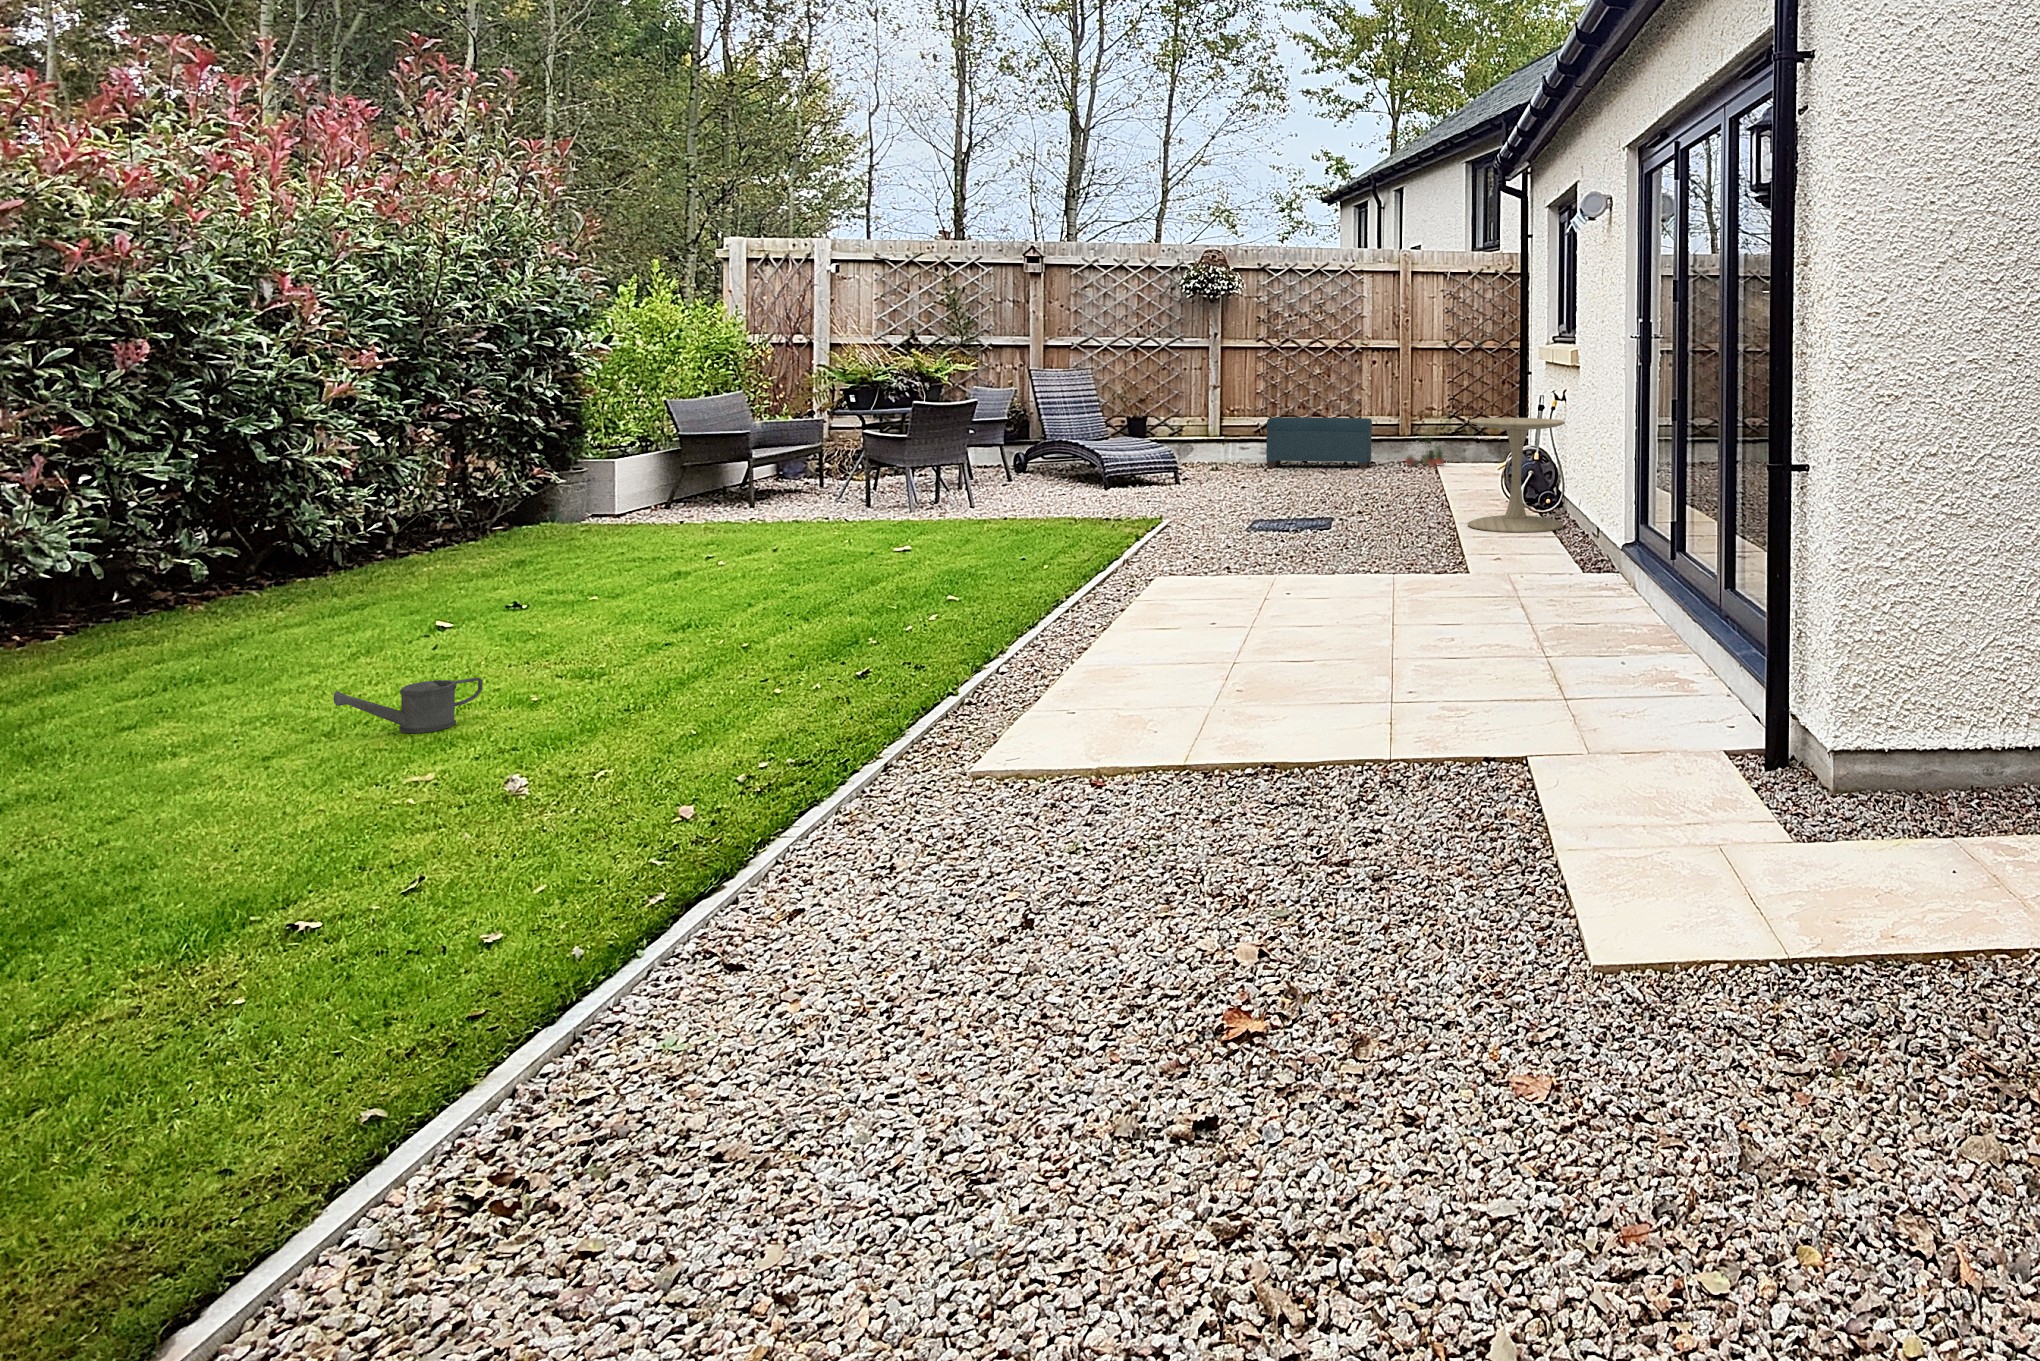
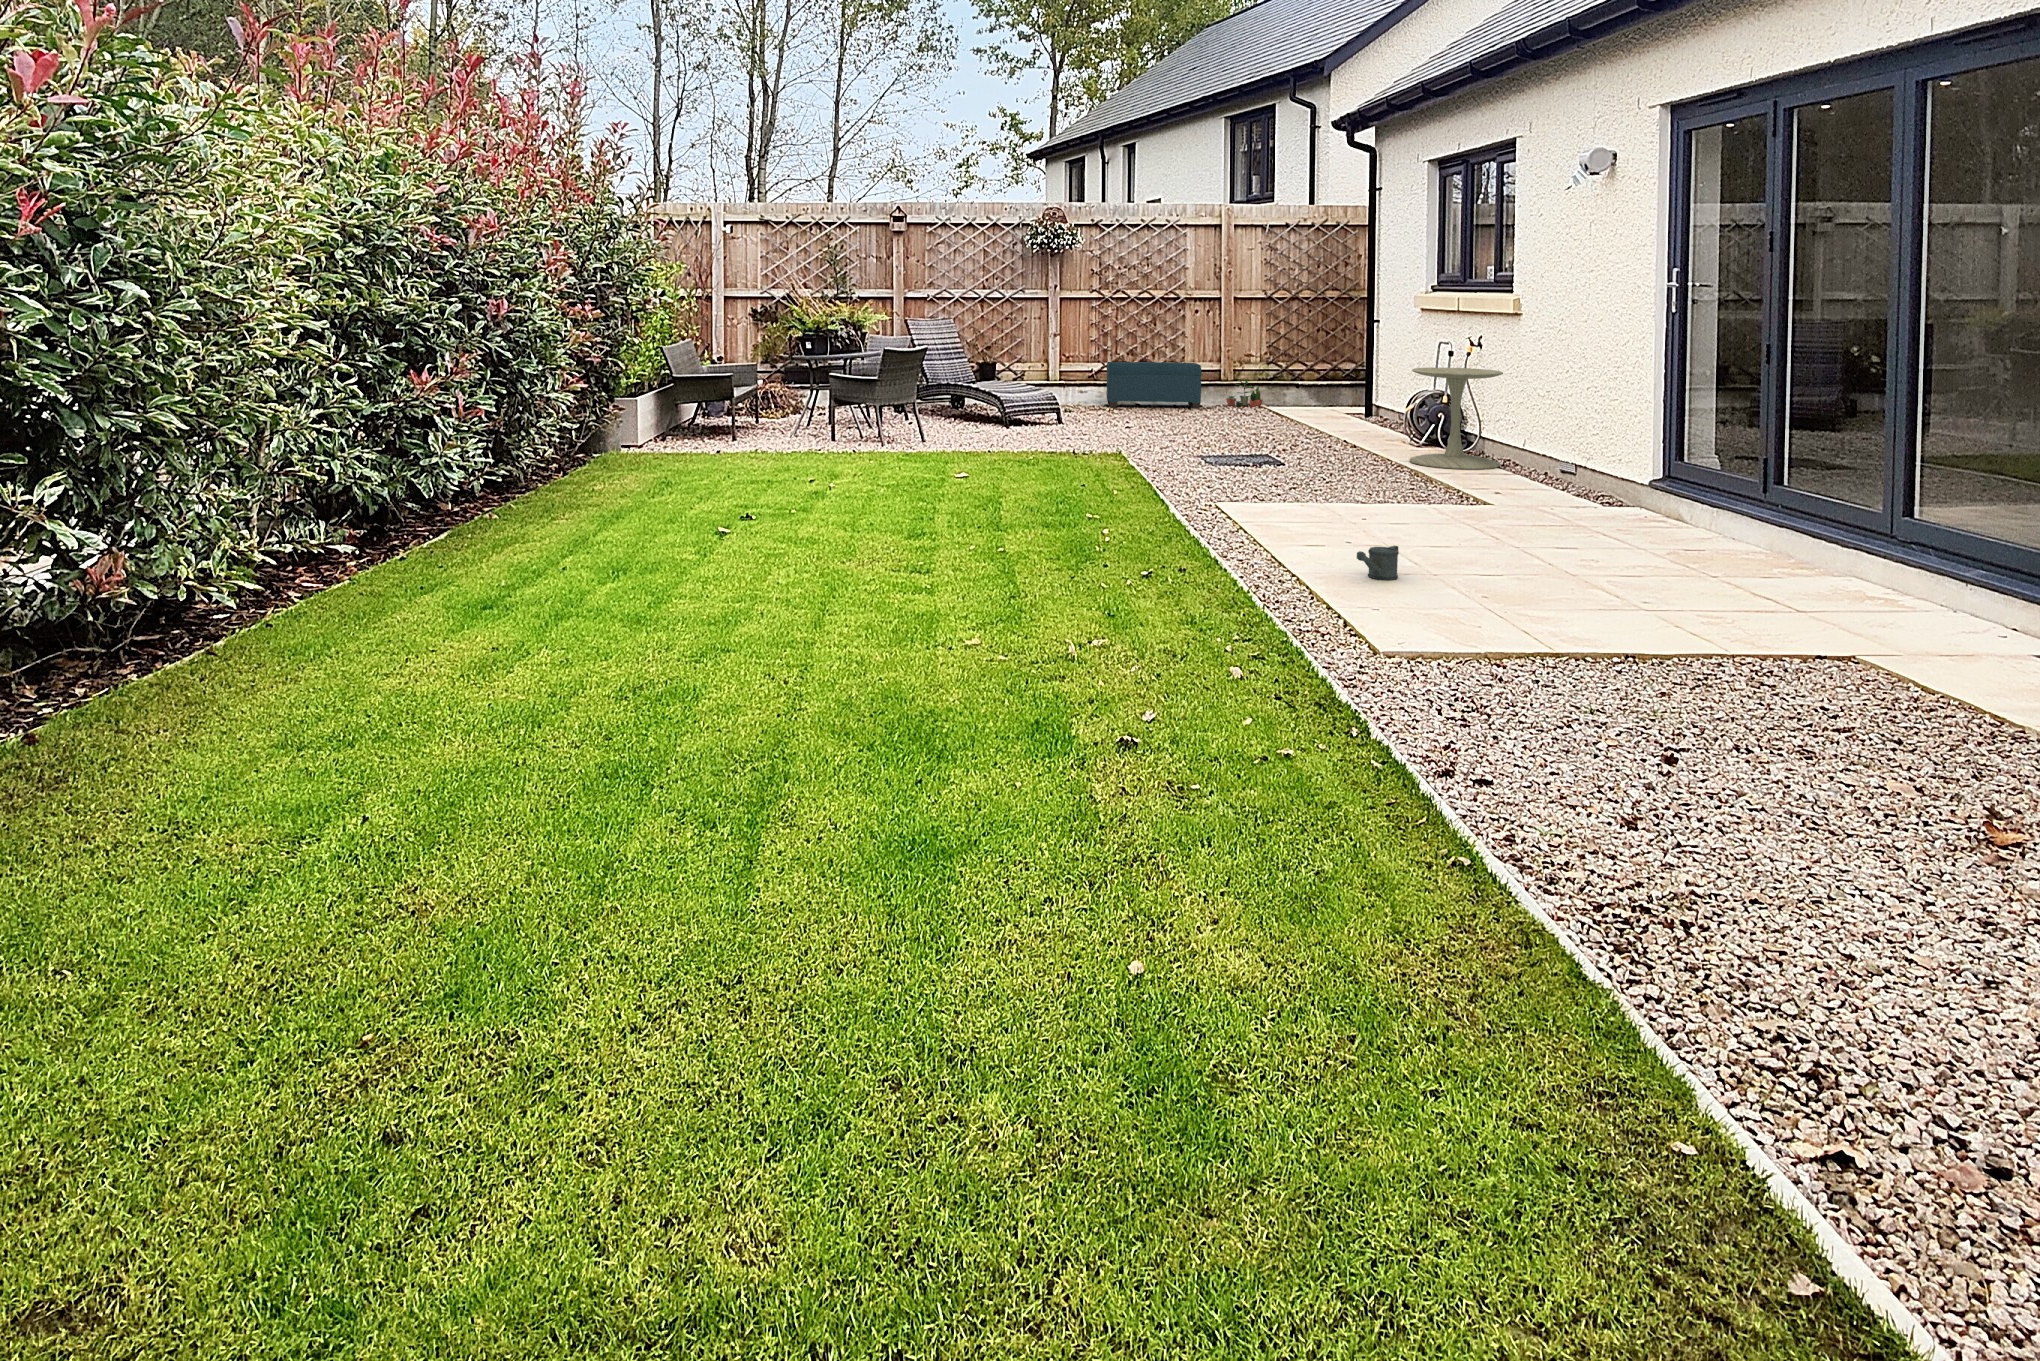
watering can: present [334,677,483,733] -> present [1357,546,1399,580]

